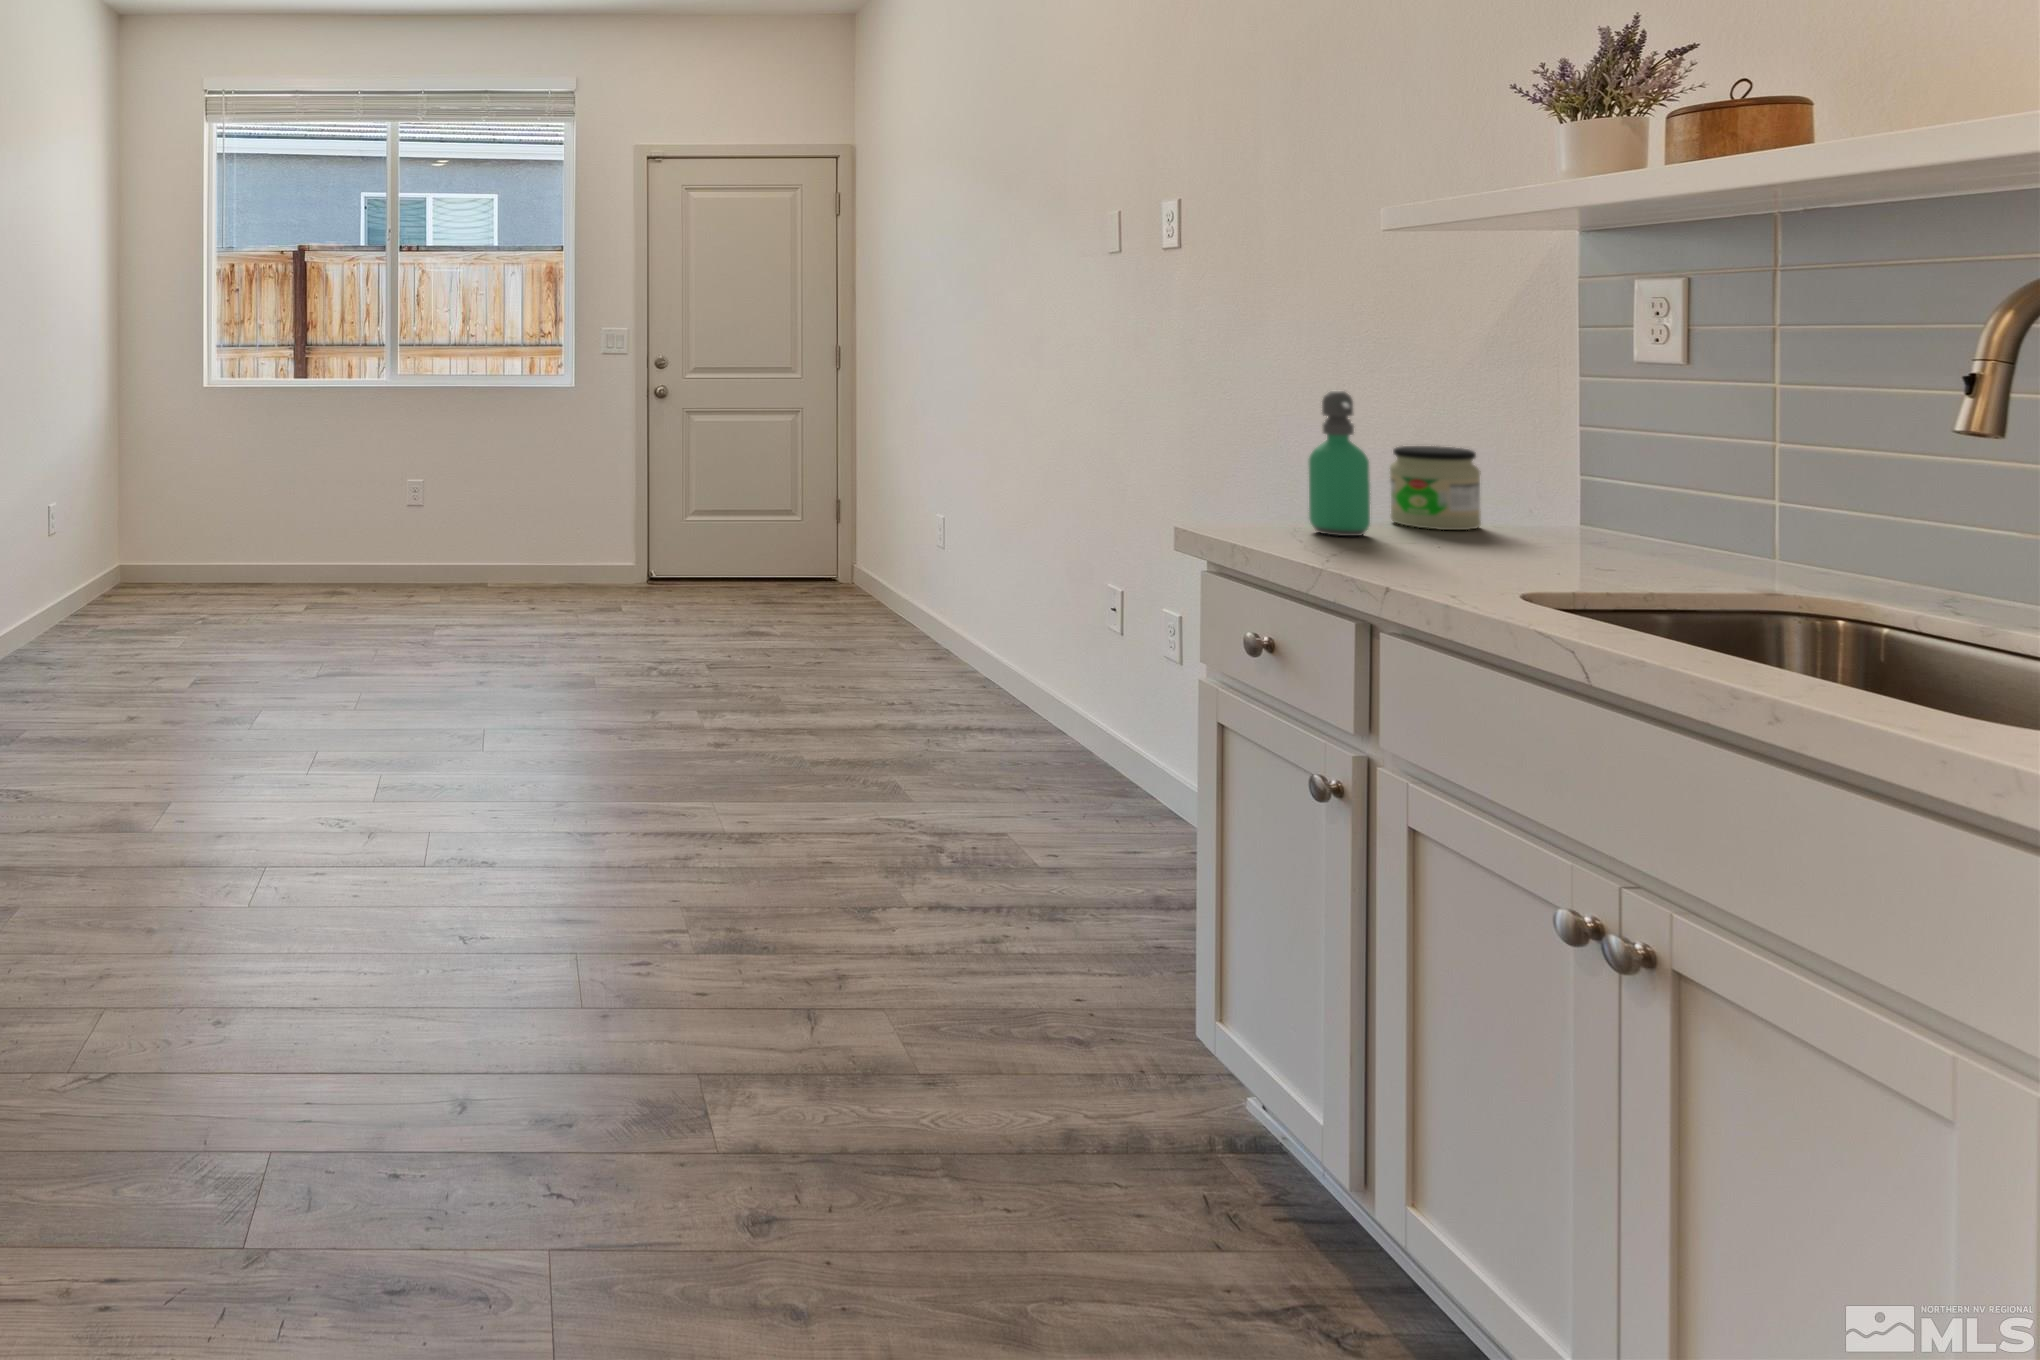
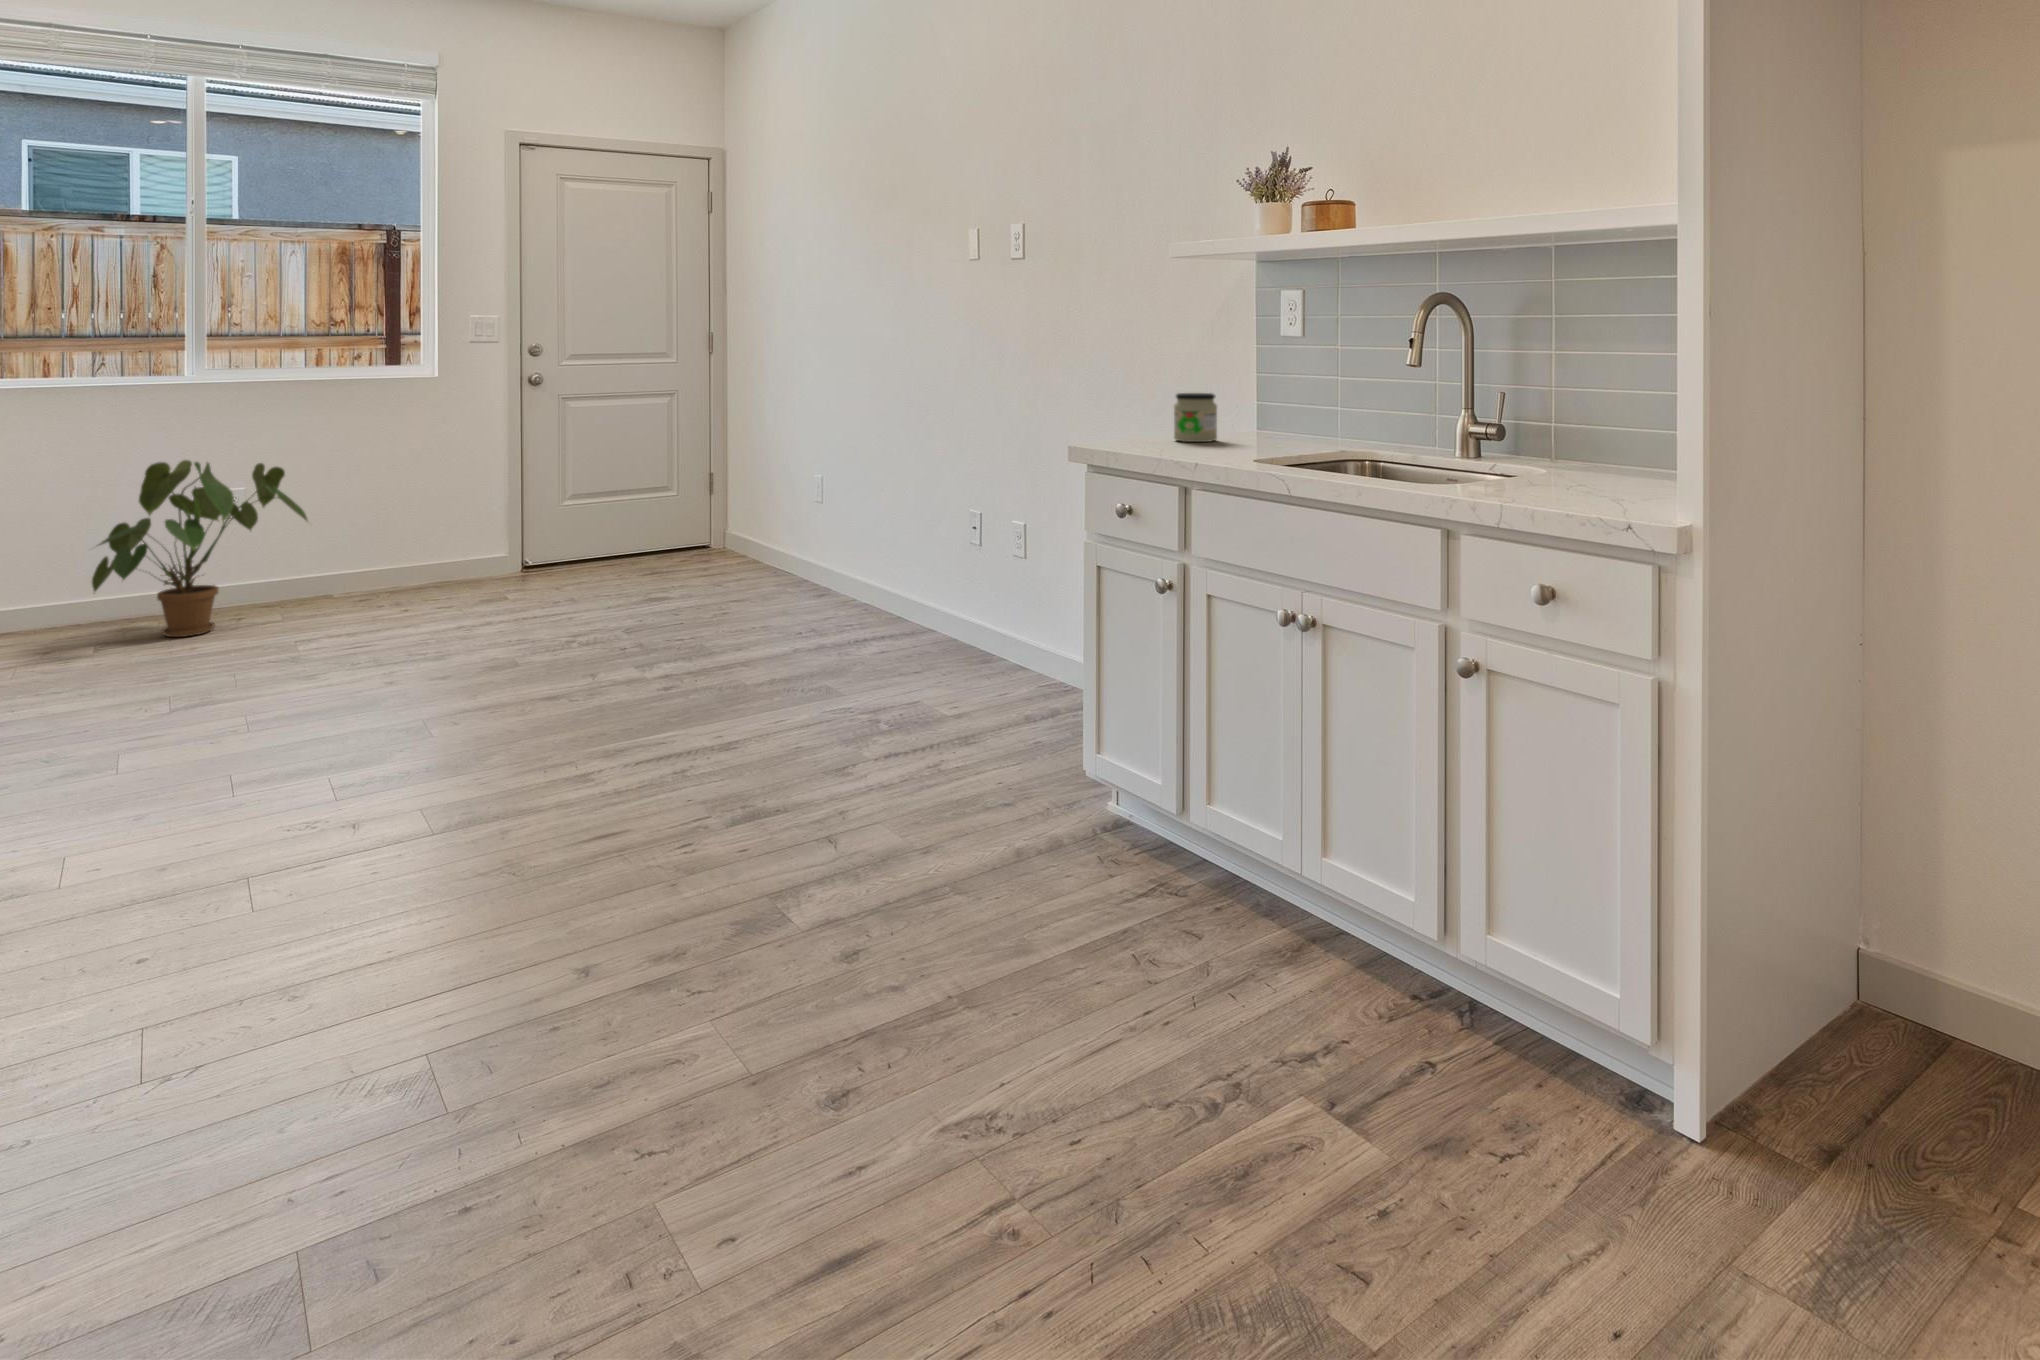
soap dispenser: present [1309,391,1370,536] -> none [1140,357,1170,447]
house plant: none [367,443,511,587] -> present [92,460,307,637]

